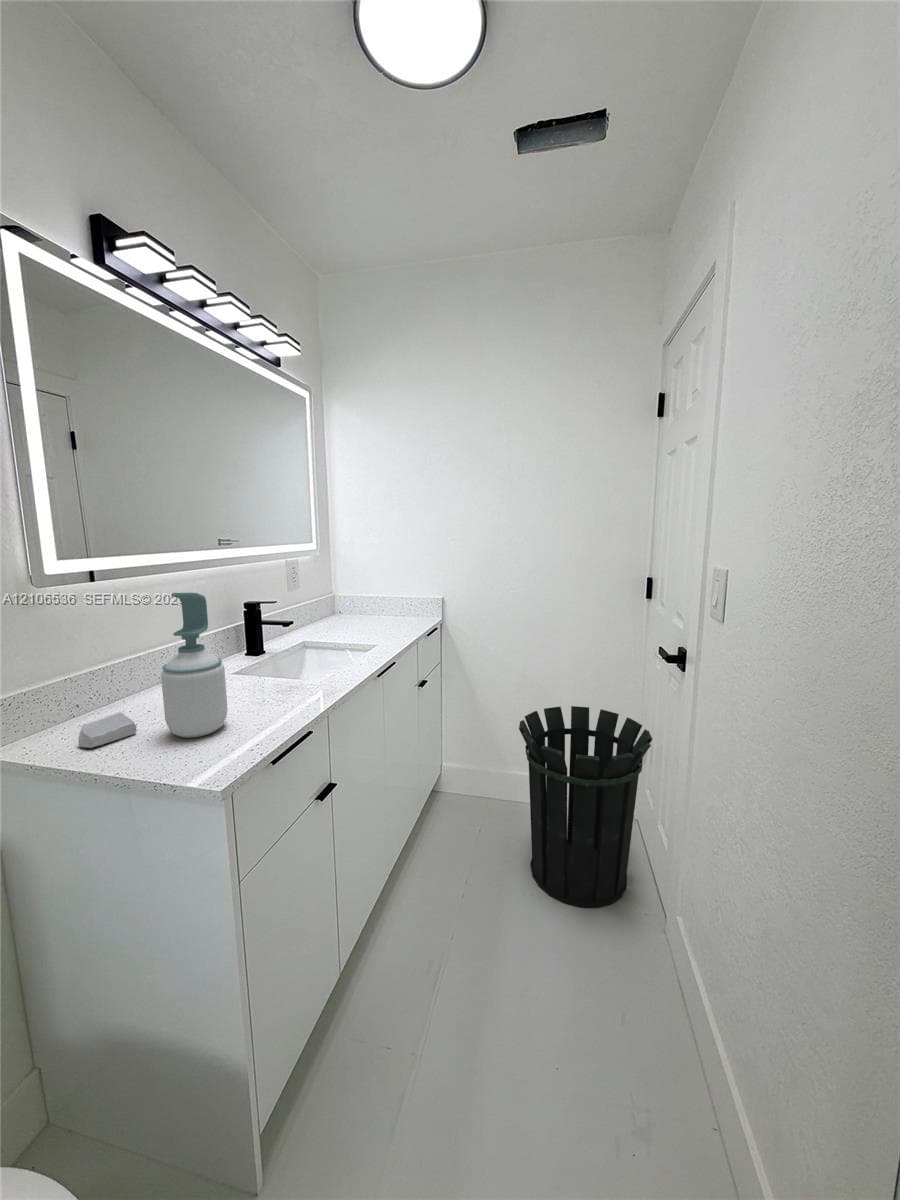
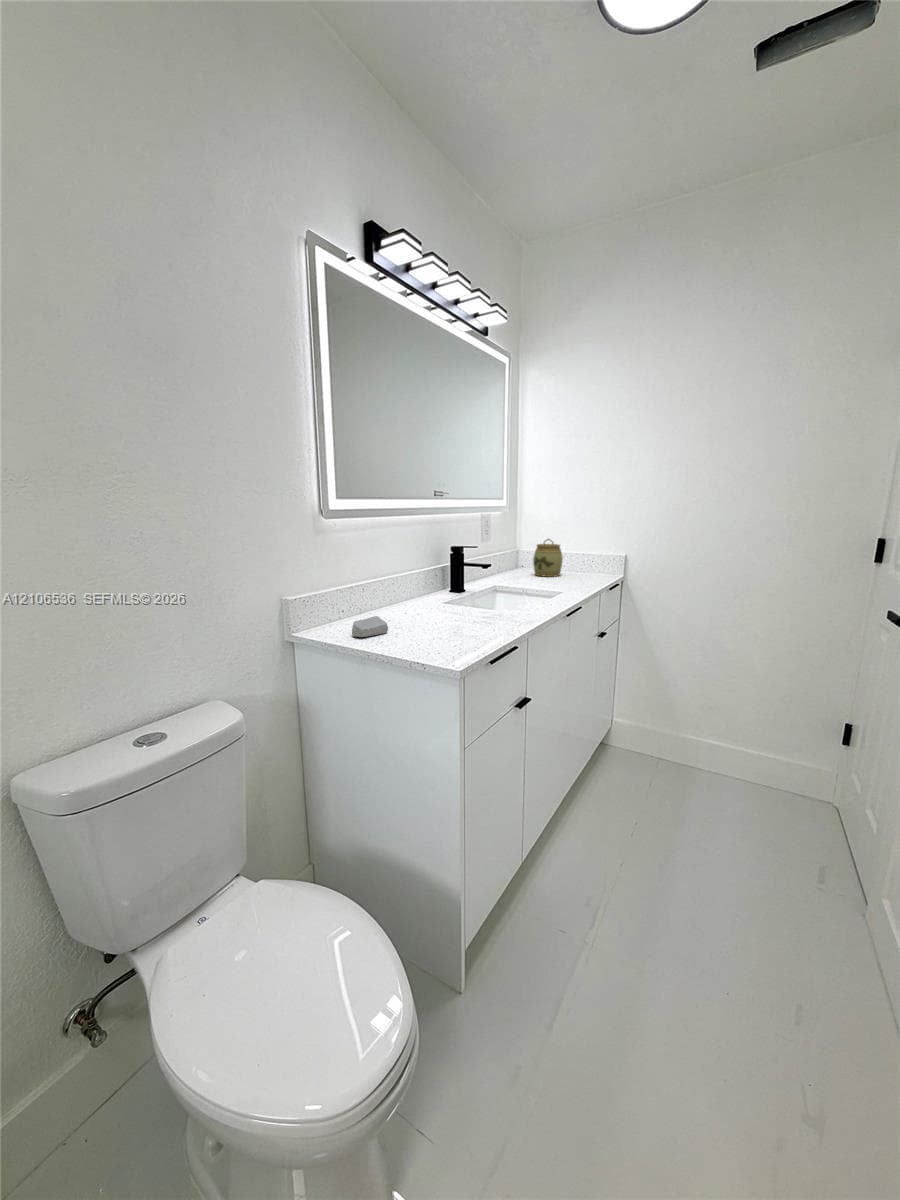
jar: none [348,584,379,626] -> present [533,539,563,577]
soap bottle: present [161,593,228,738] -> none [409,523,454,638]
waste bin: present [519,706,652,907] -> none [703,670,862,871]

